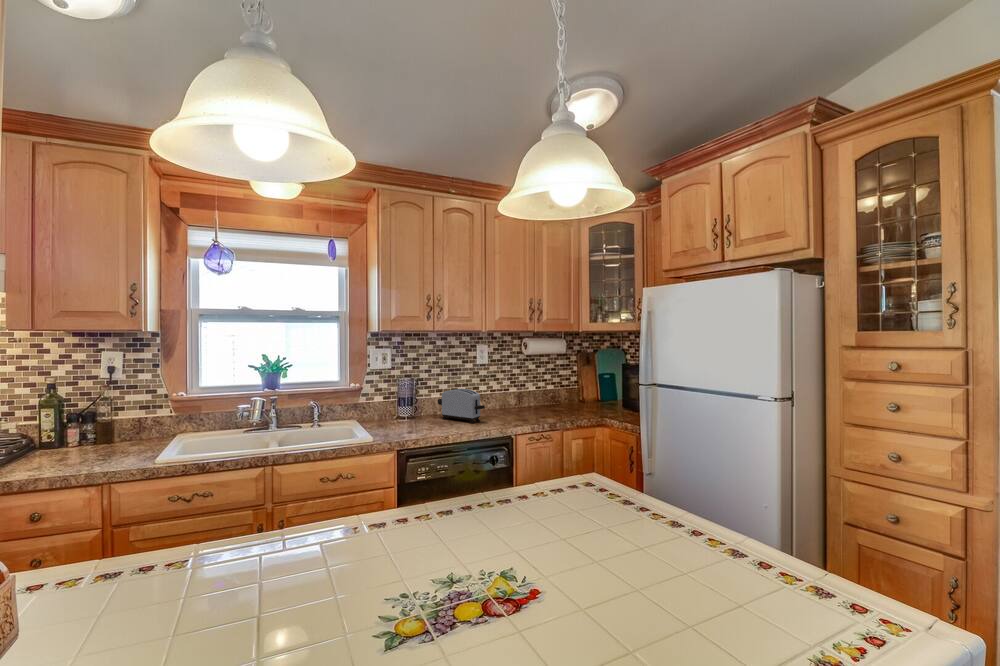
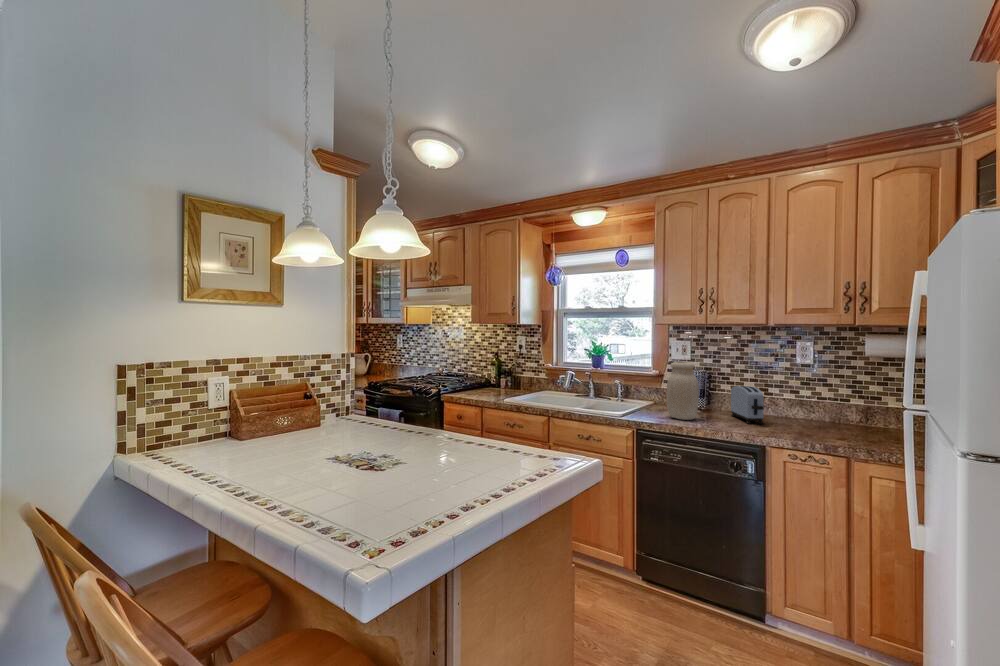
jar: none [408,372,439,433] -> present [667,362,699,420]

